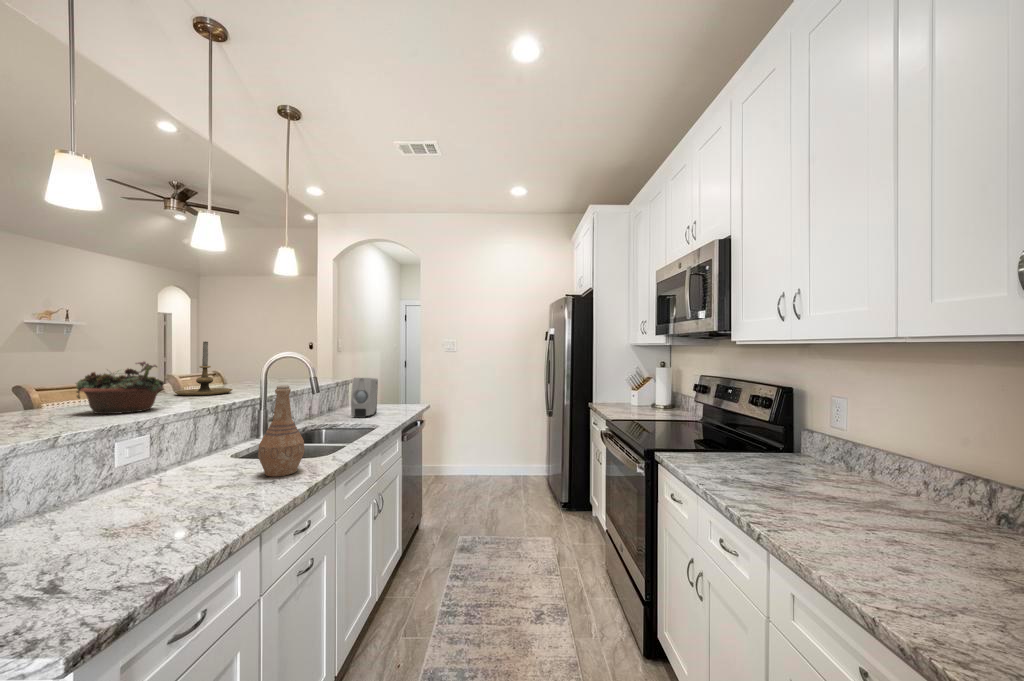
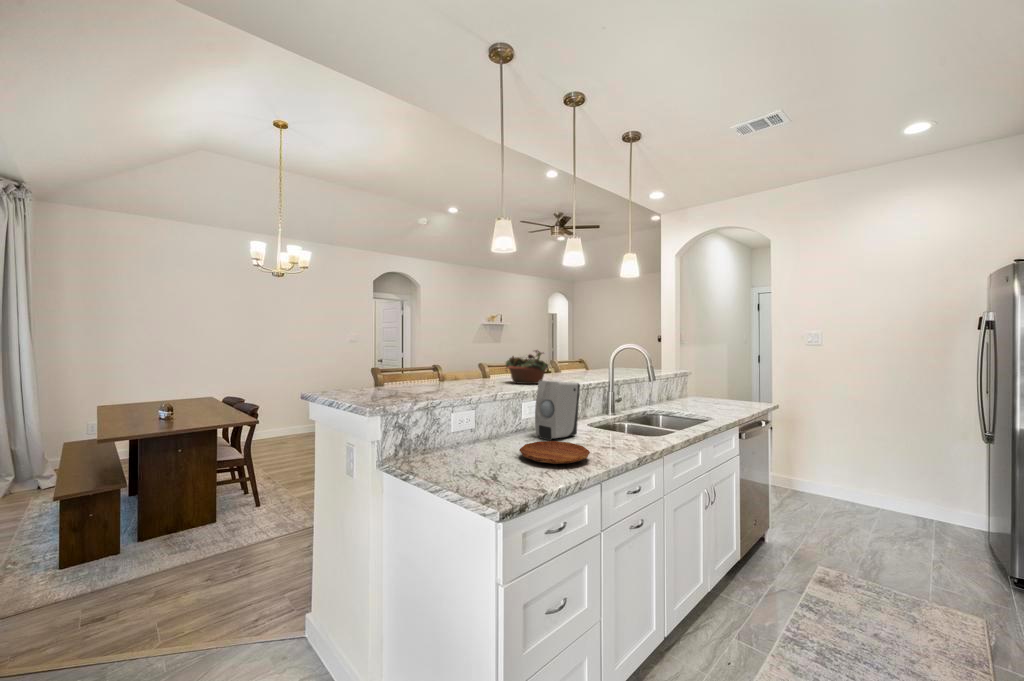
candle holder: present [175,341,233,396] -> none [555,335,591,377]
soap dispenser: present [351,378,378,418] -> present [535,380,580,440]
vase: present [258,385,304,477] -> none [604,371,638,446]
tray: none [110,489,241,532] -> present [519,441,590,464]

